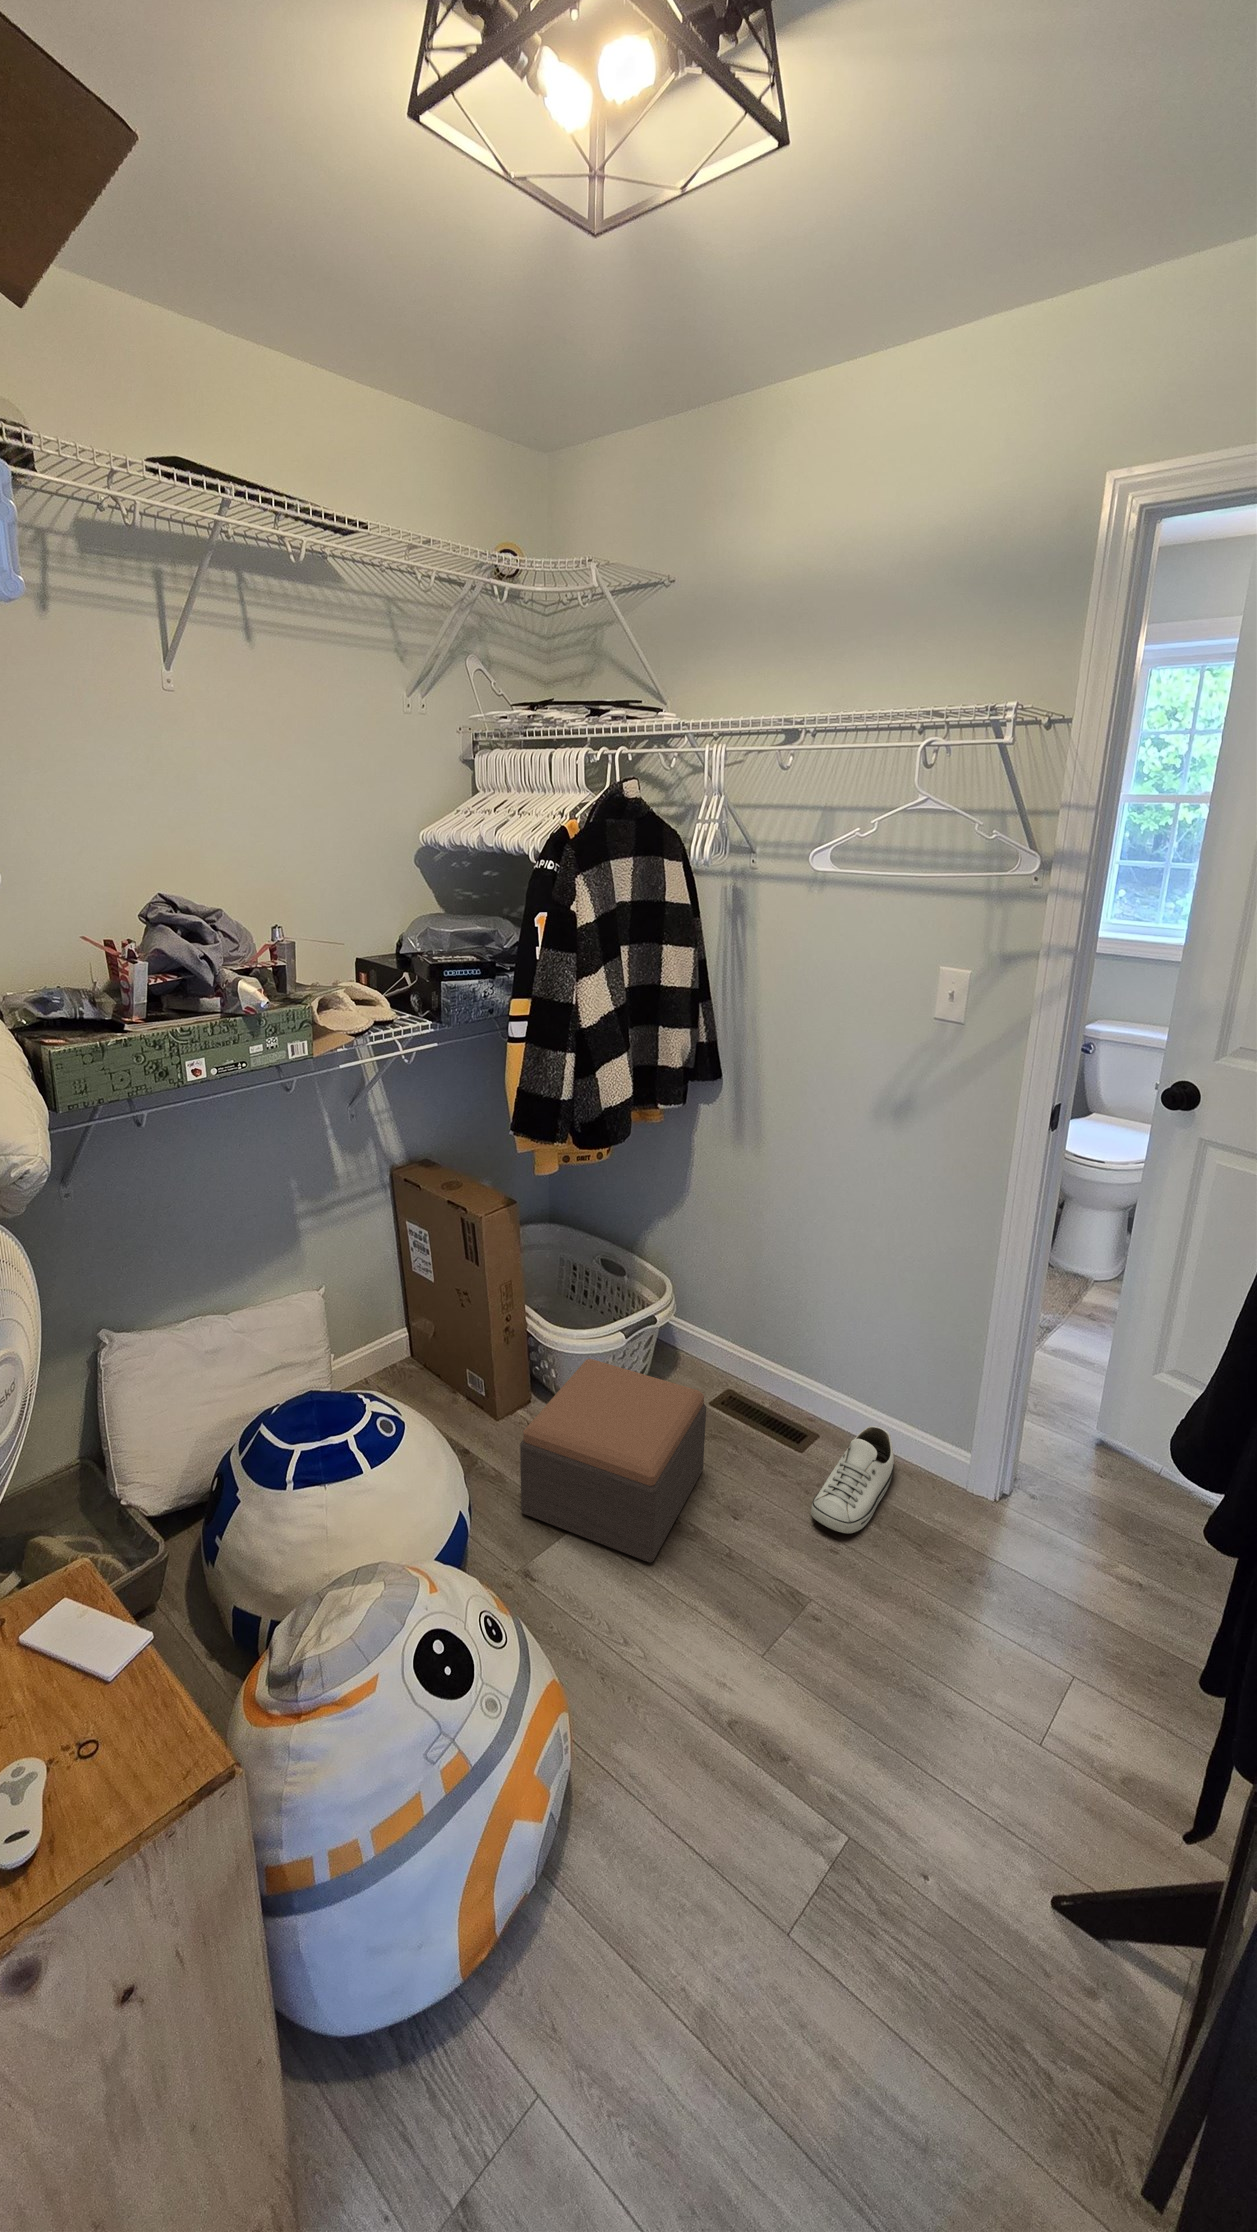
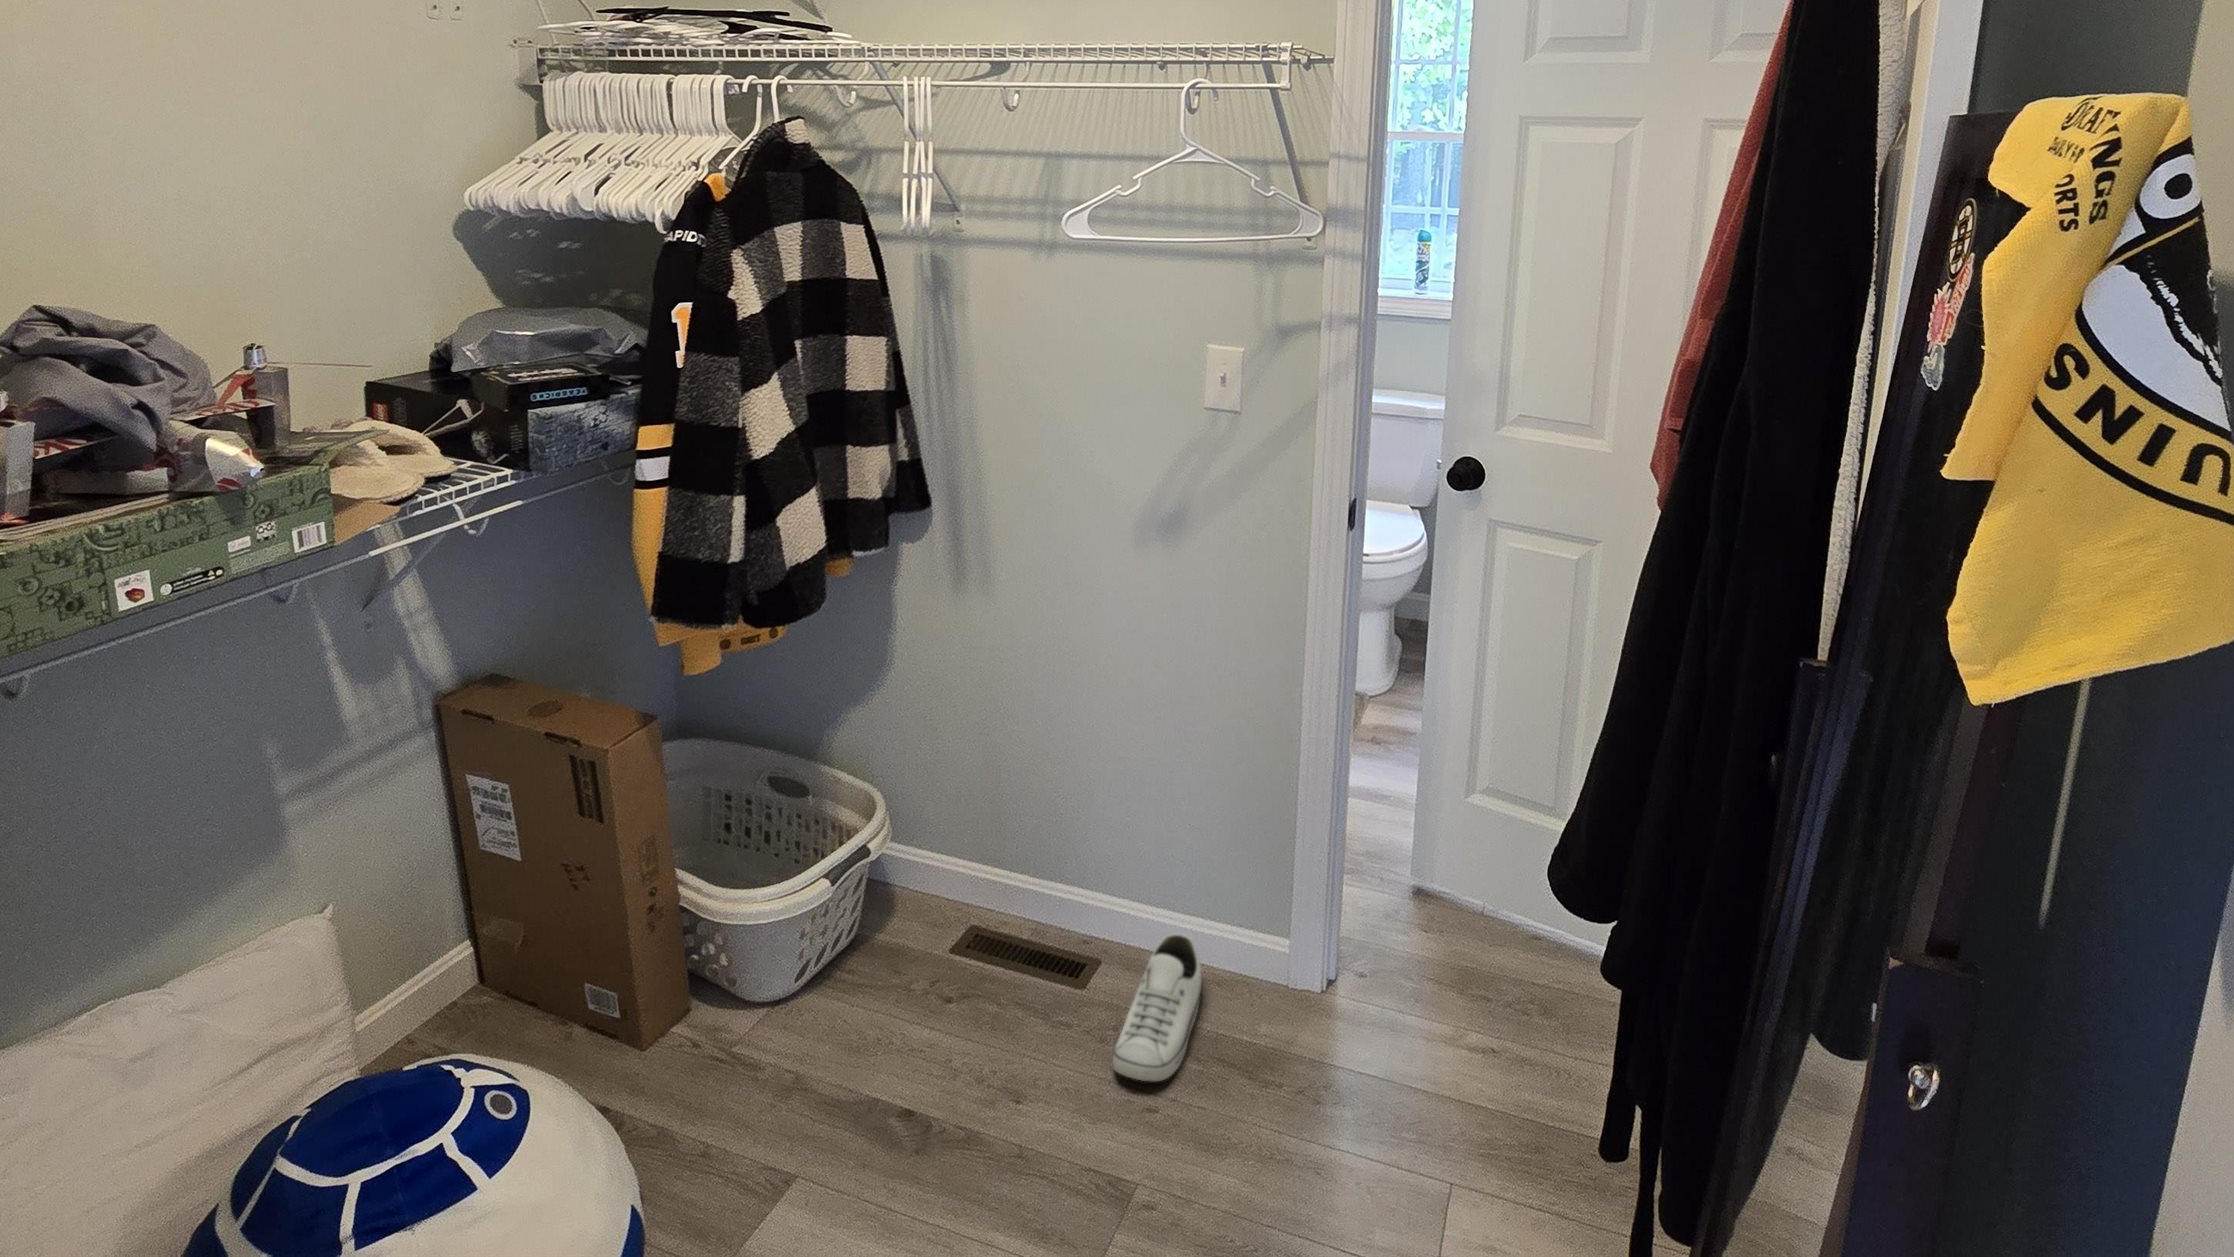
footstool: present [520,1359,706,1563] -> none [704,930,963,1197]

